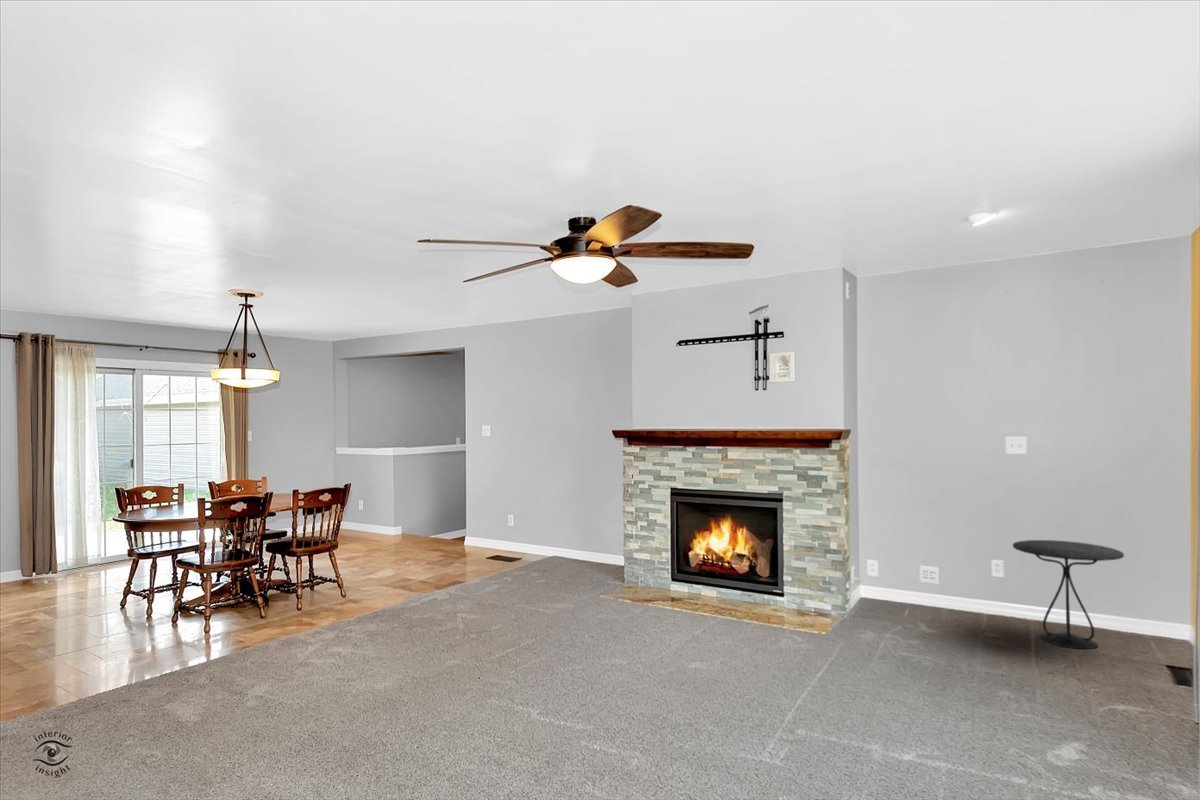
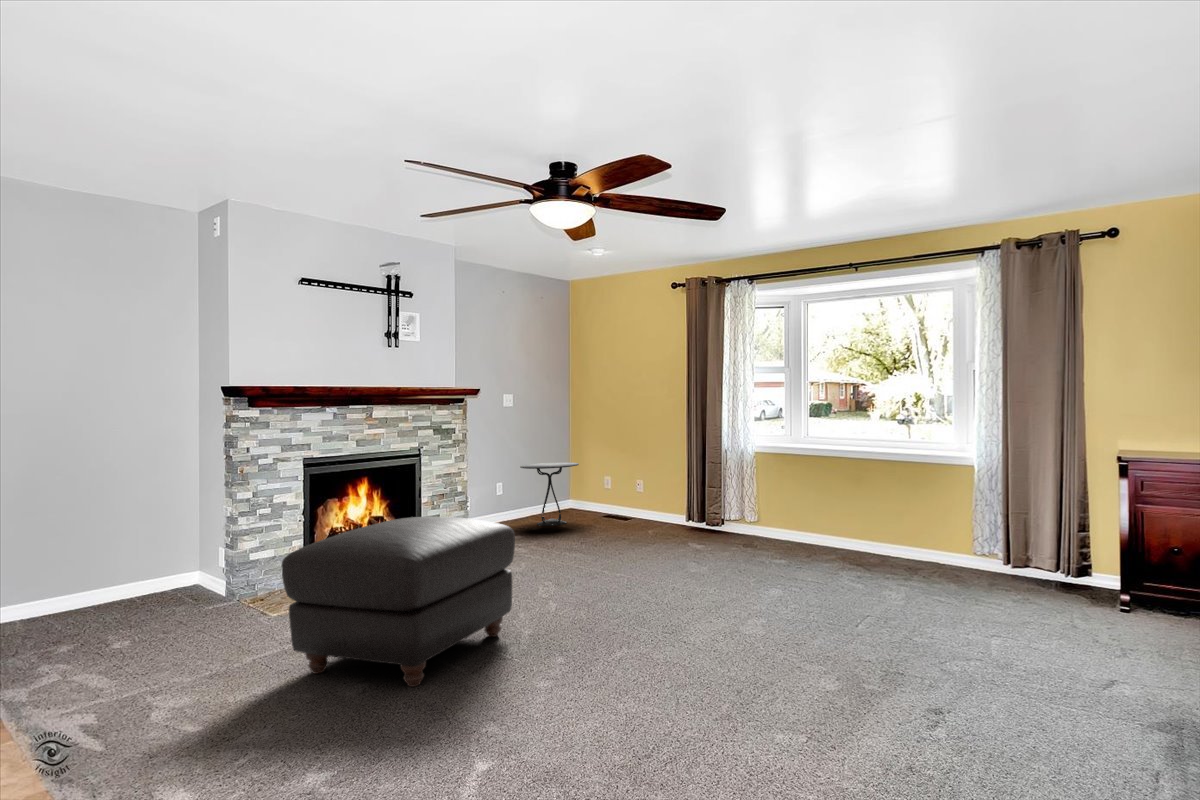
ottoman: none [407,546,571,667] -> present [282,517,515,687]

